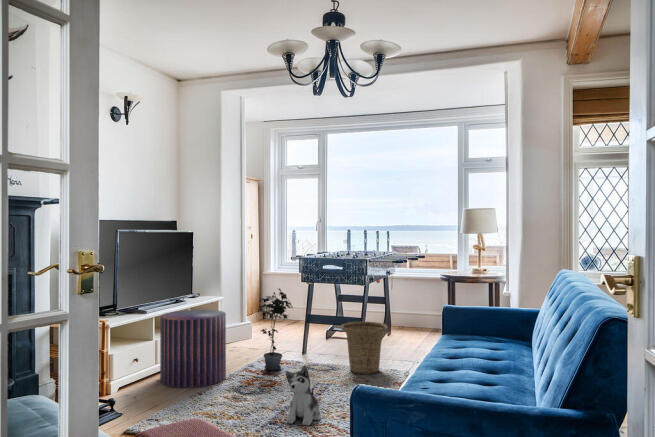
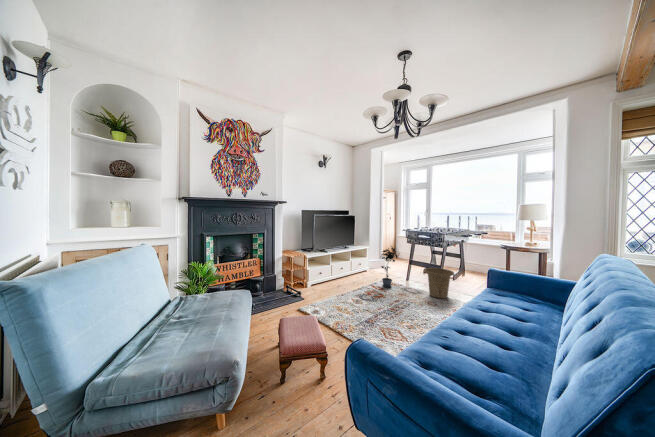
pouf: present [160,310,226,388] -> none [332,253,363,290]
plush toy: present [286,366,321,426] -> none [379,289,400,323]

